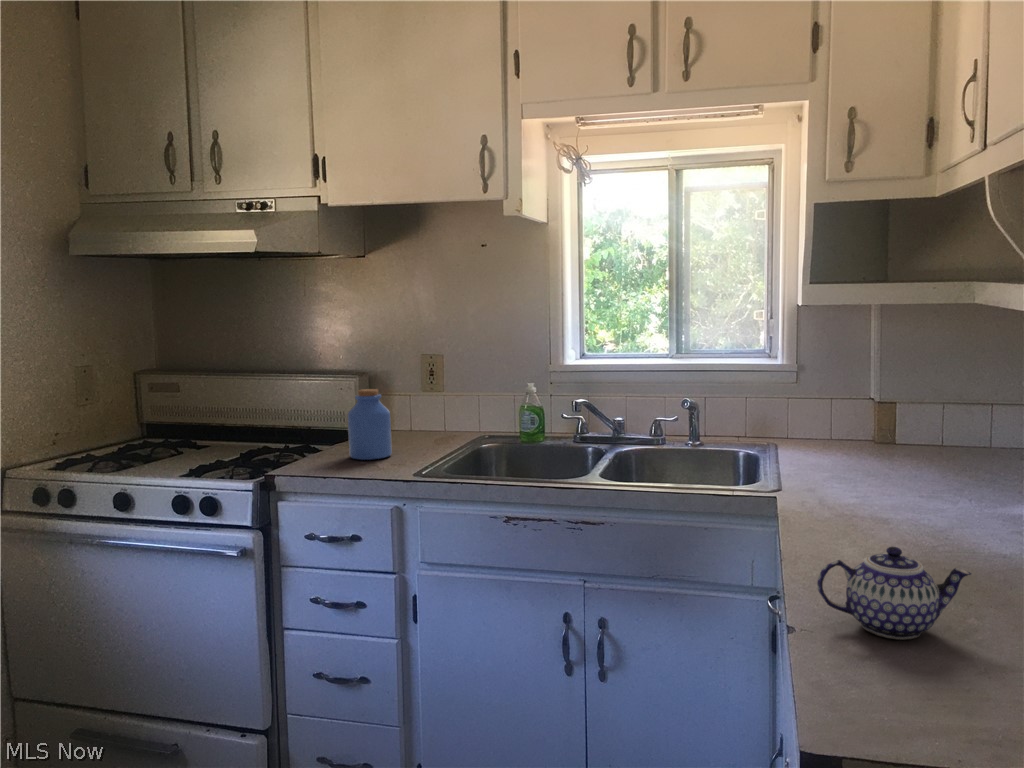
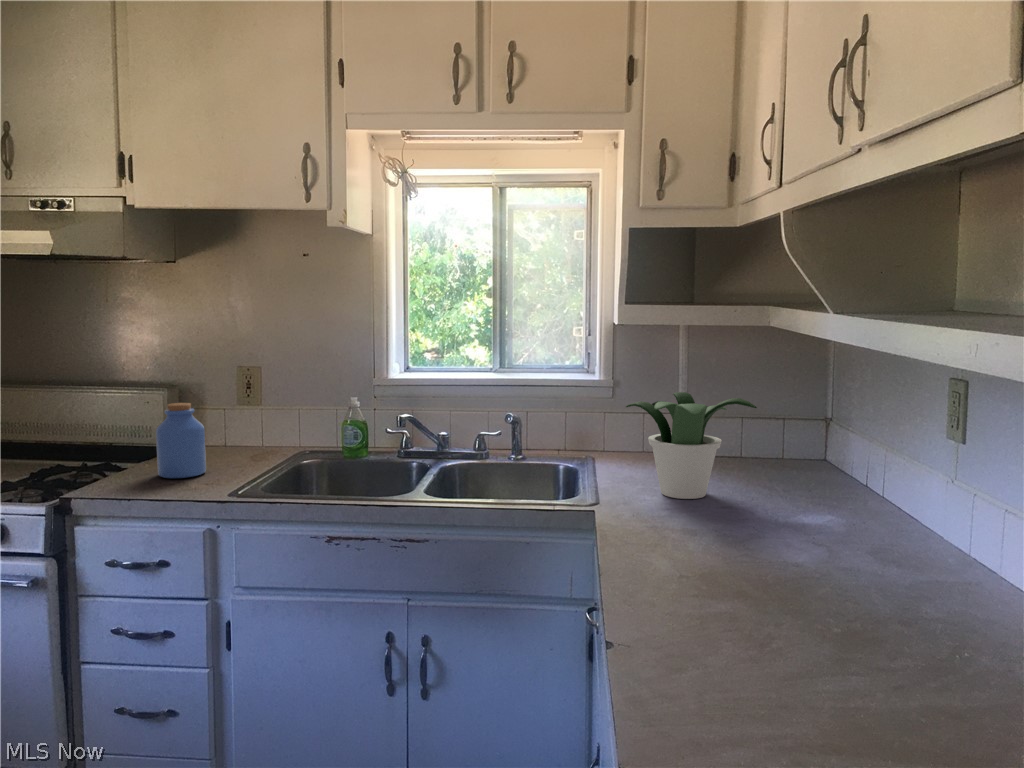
potted plant: none [811,375,961,488] -> present [626,392,757,499]
teapot: present [817,547,971,640] -> none [643,579,789,675]

